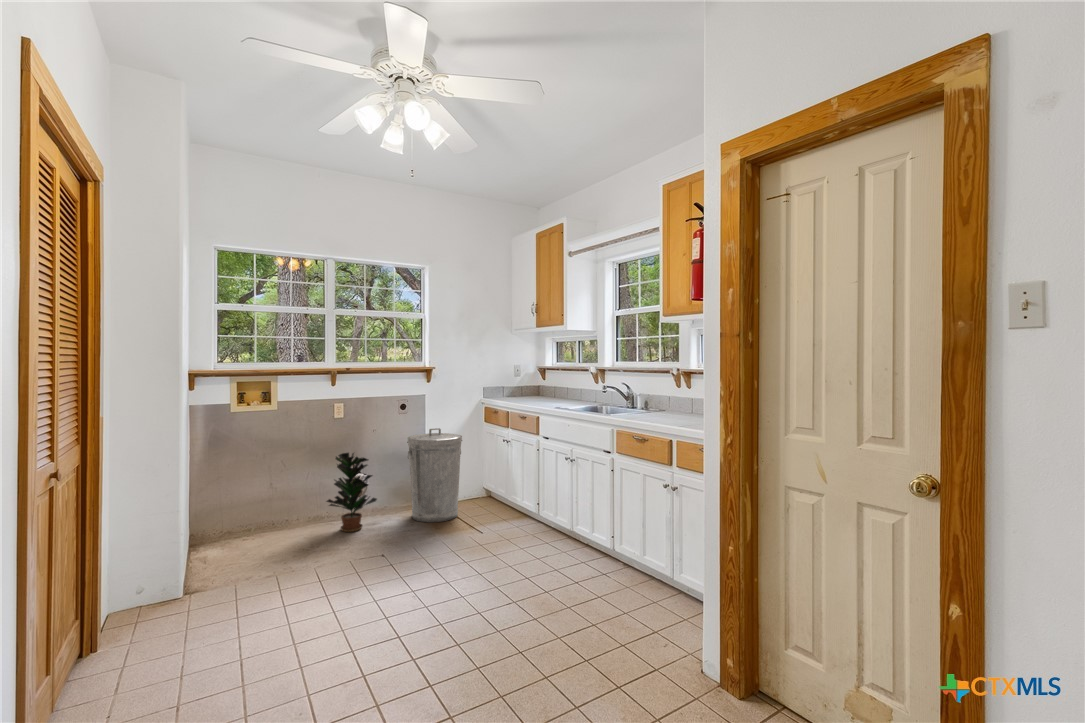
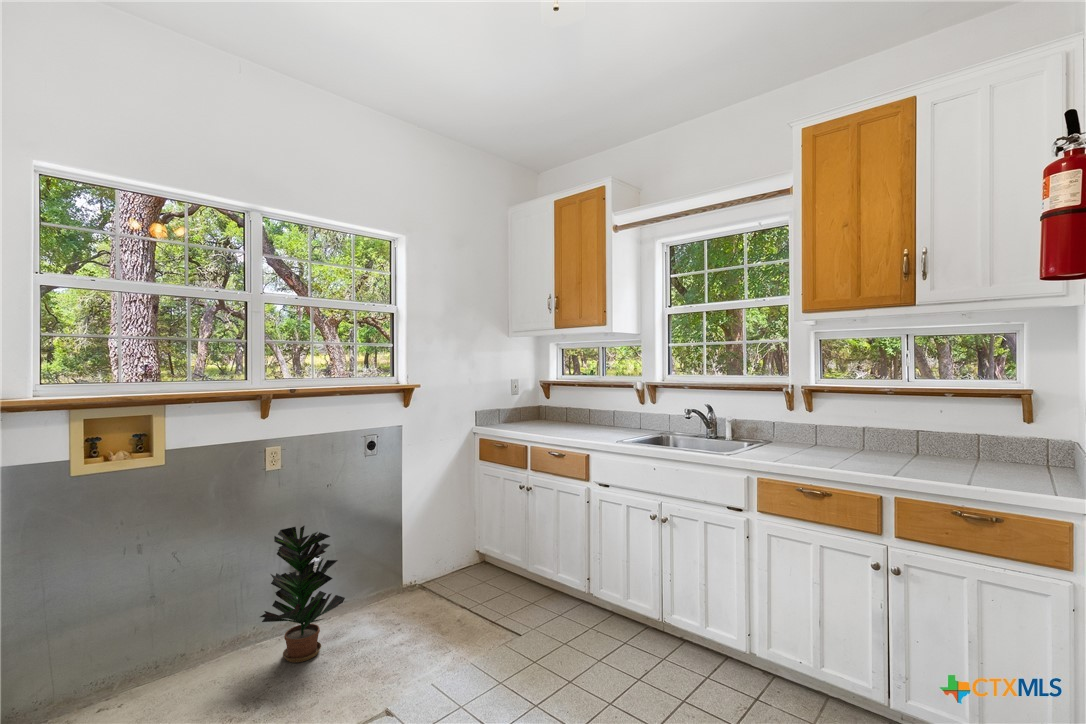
trash can: present [407,428,462,522] -> none [383,475,466,623]

